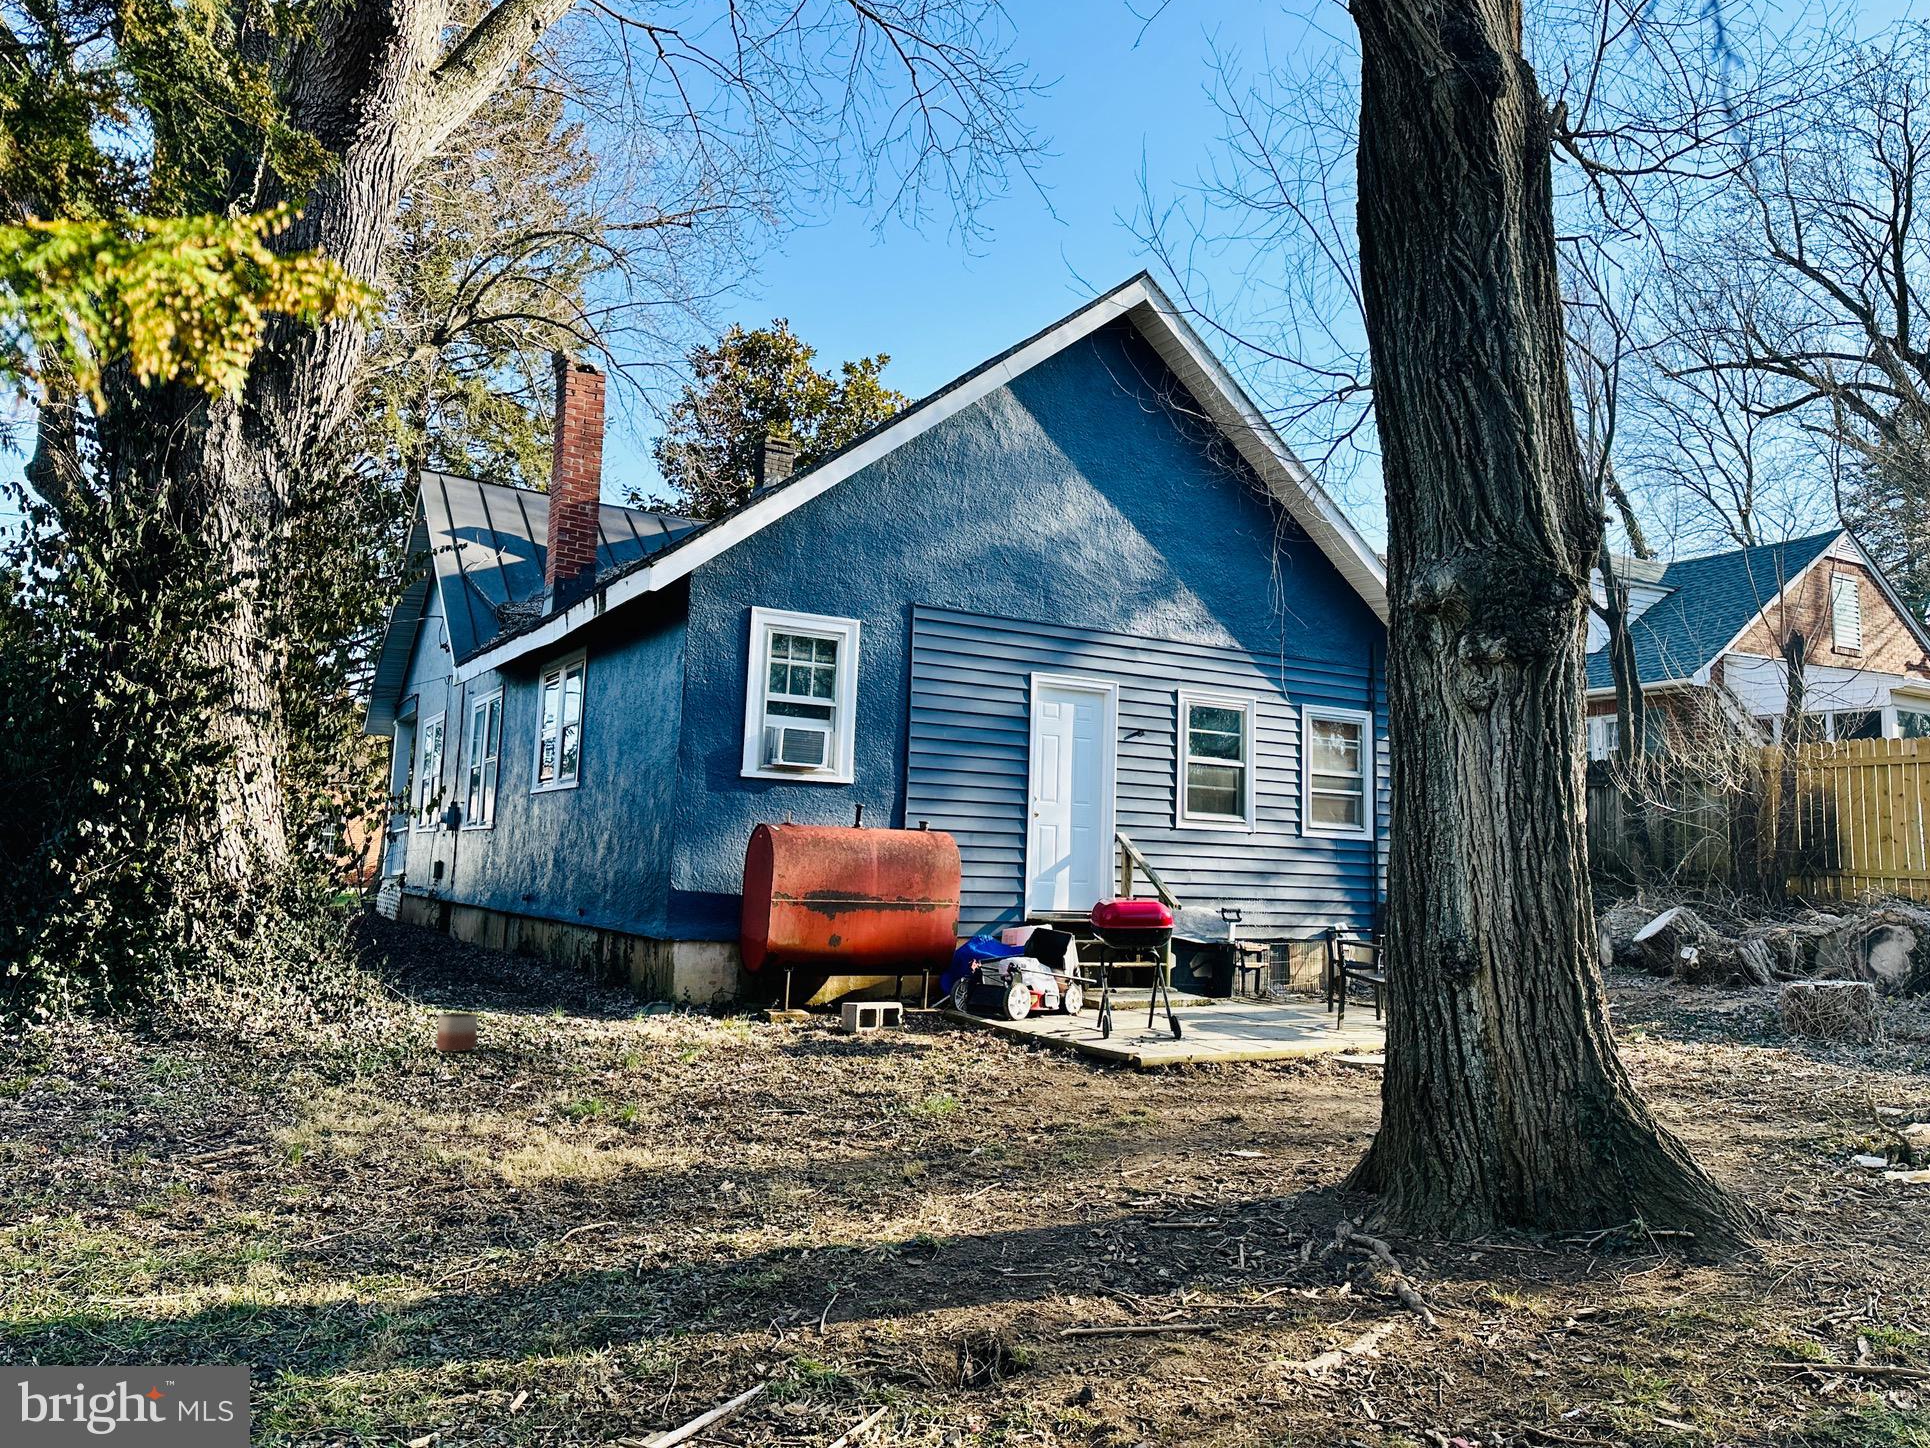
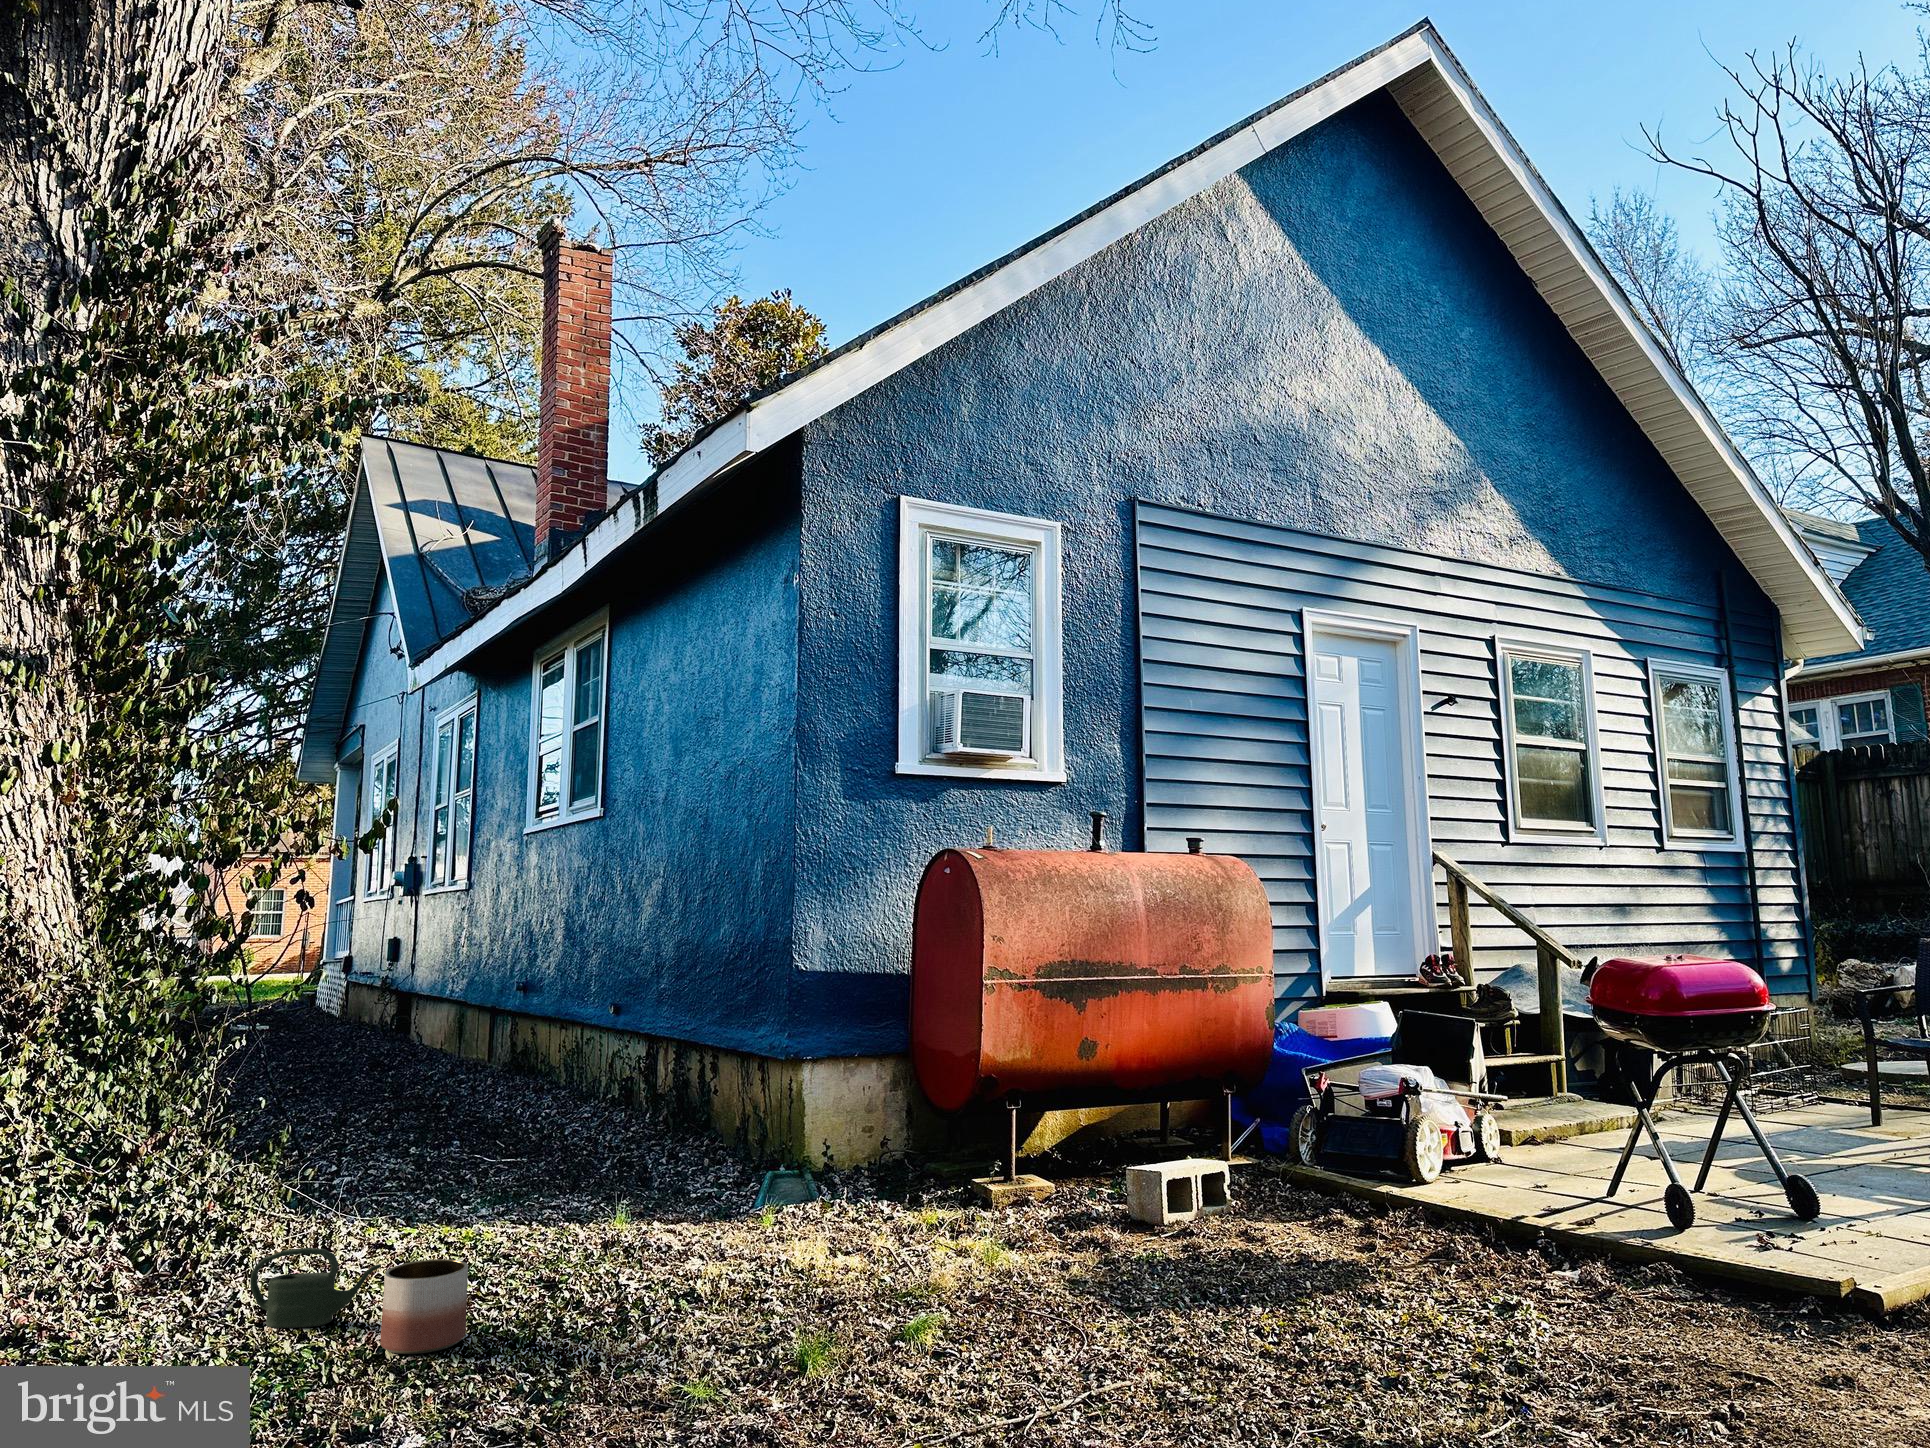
watering can: none [375,1005,436,1042] -> present [250,1248,381,1328]

